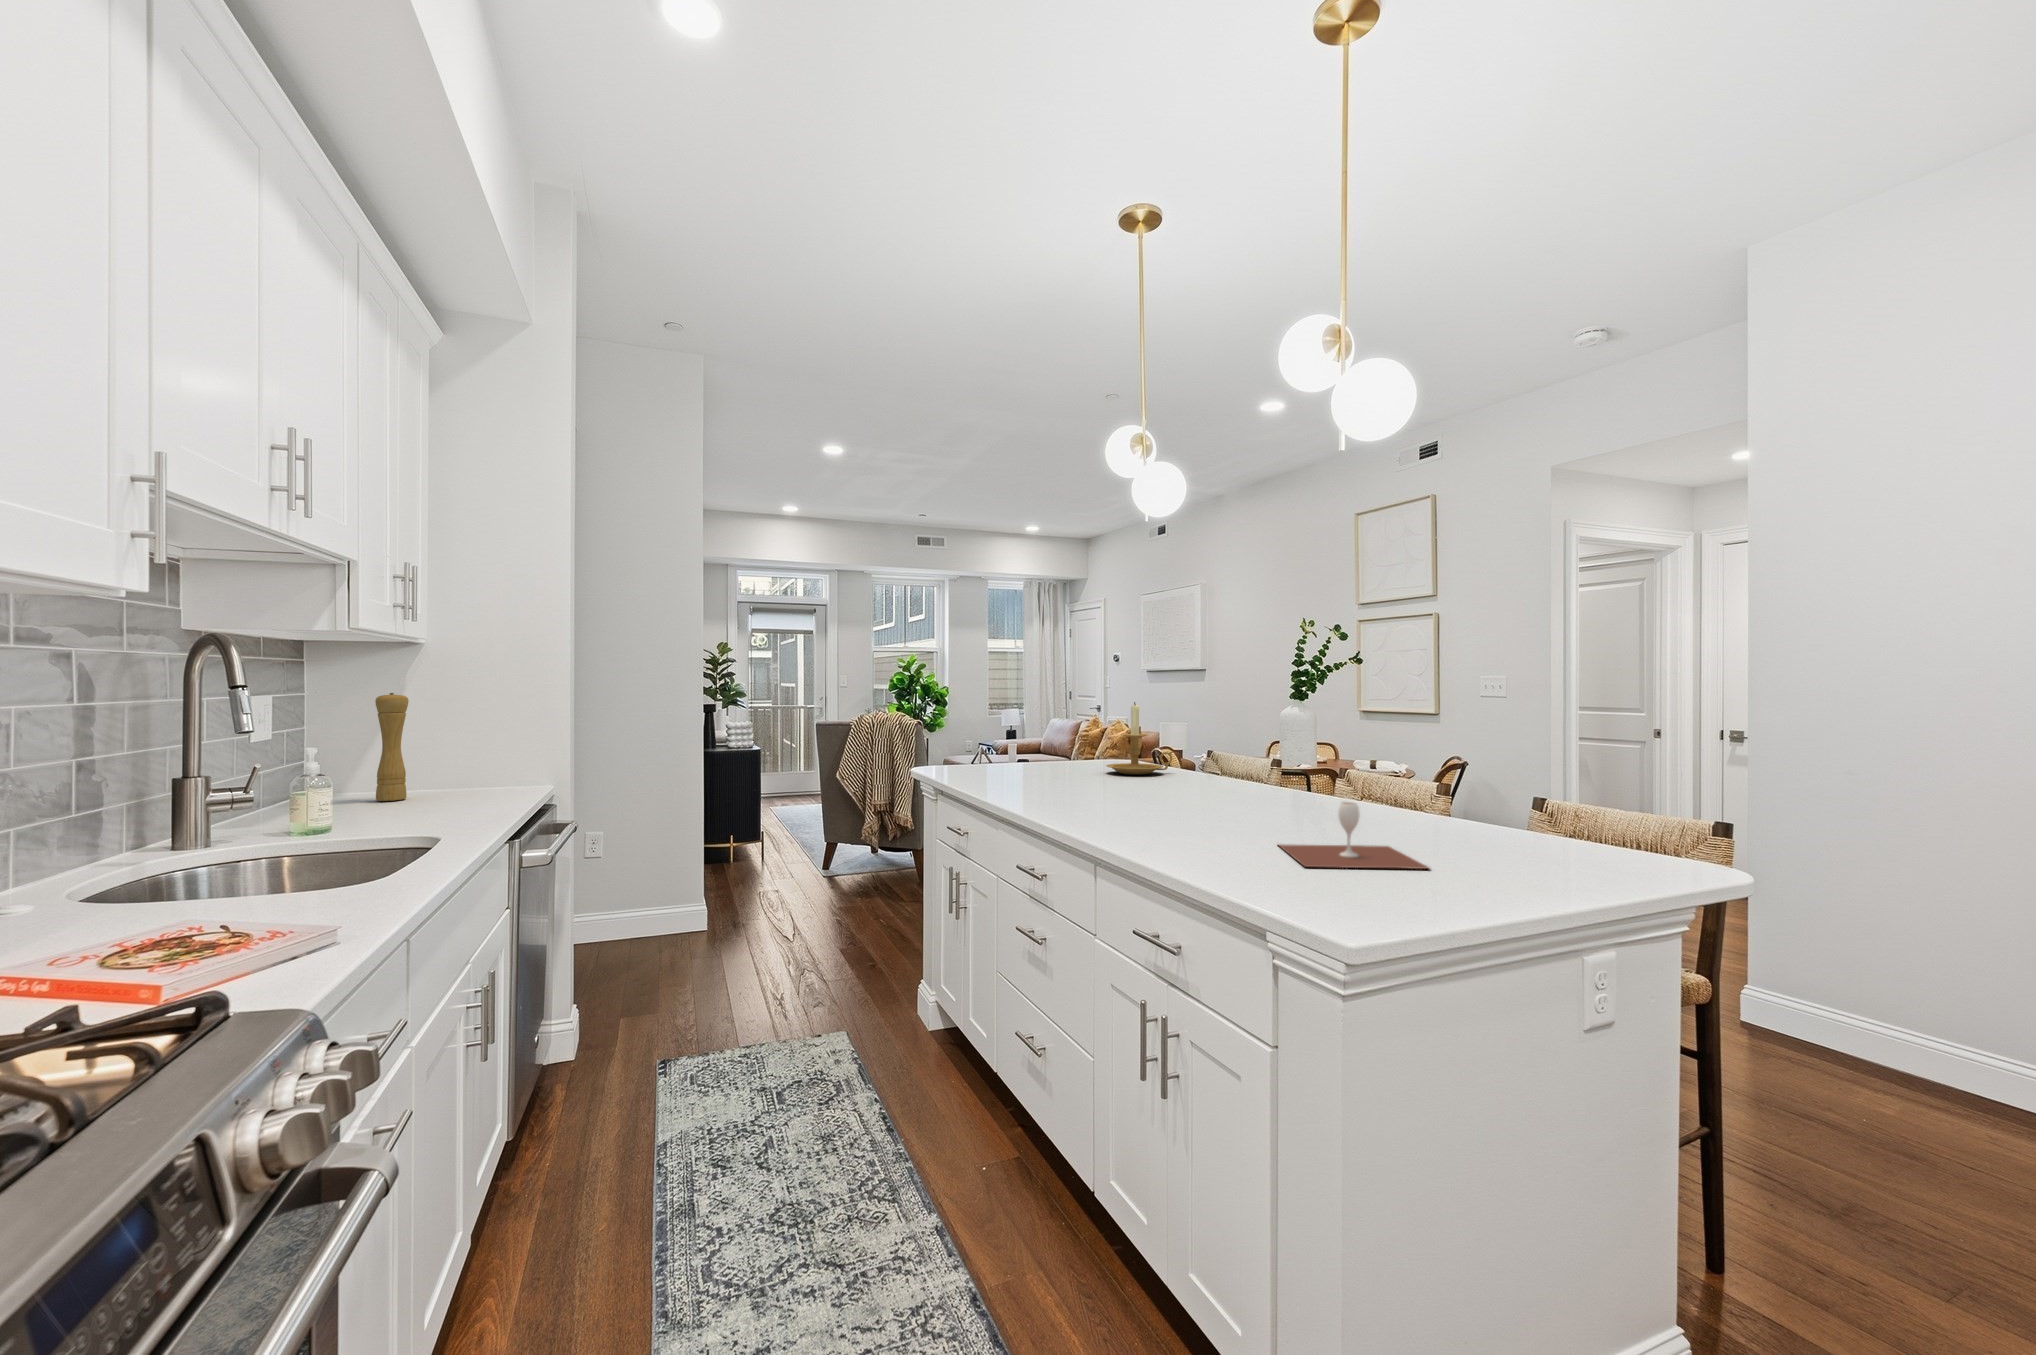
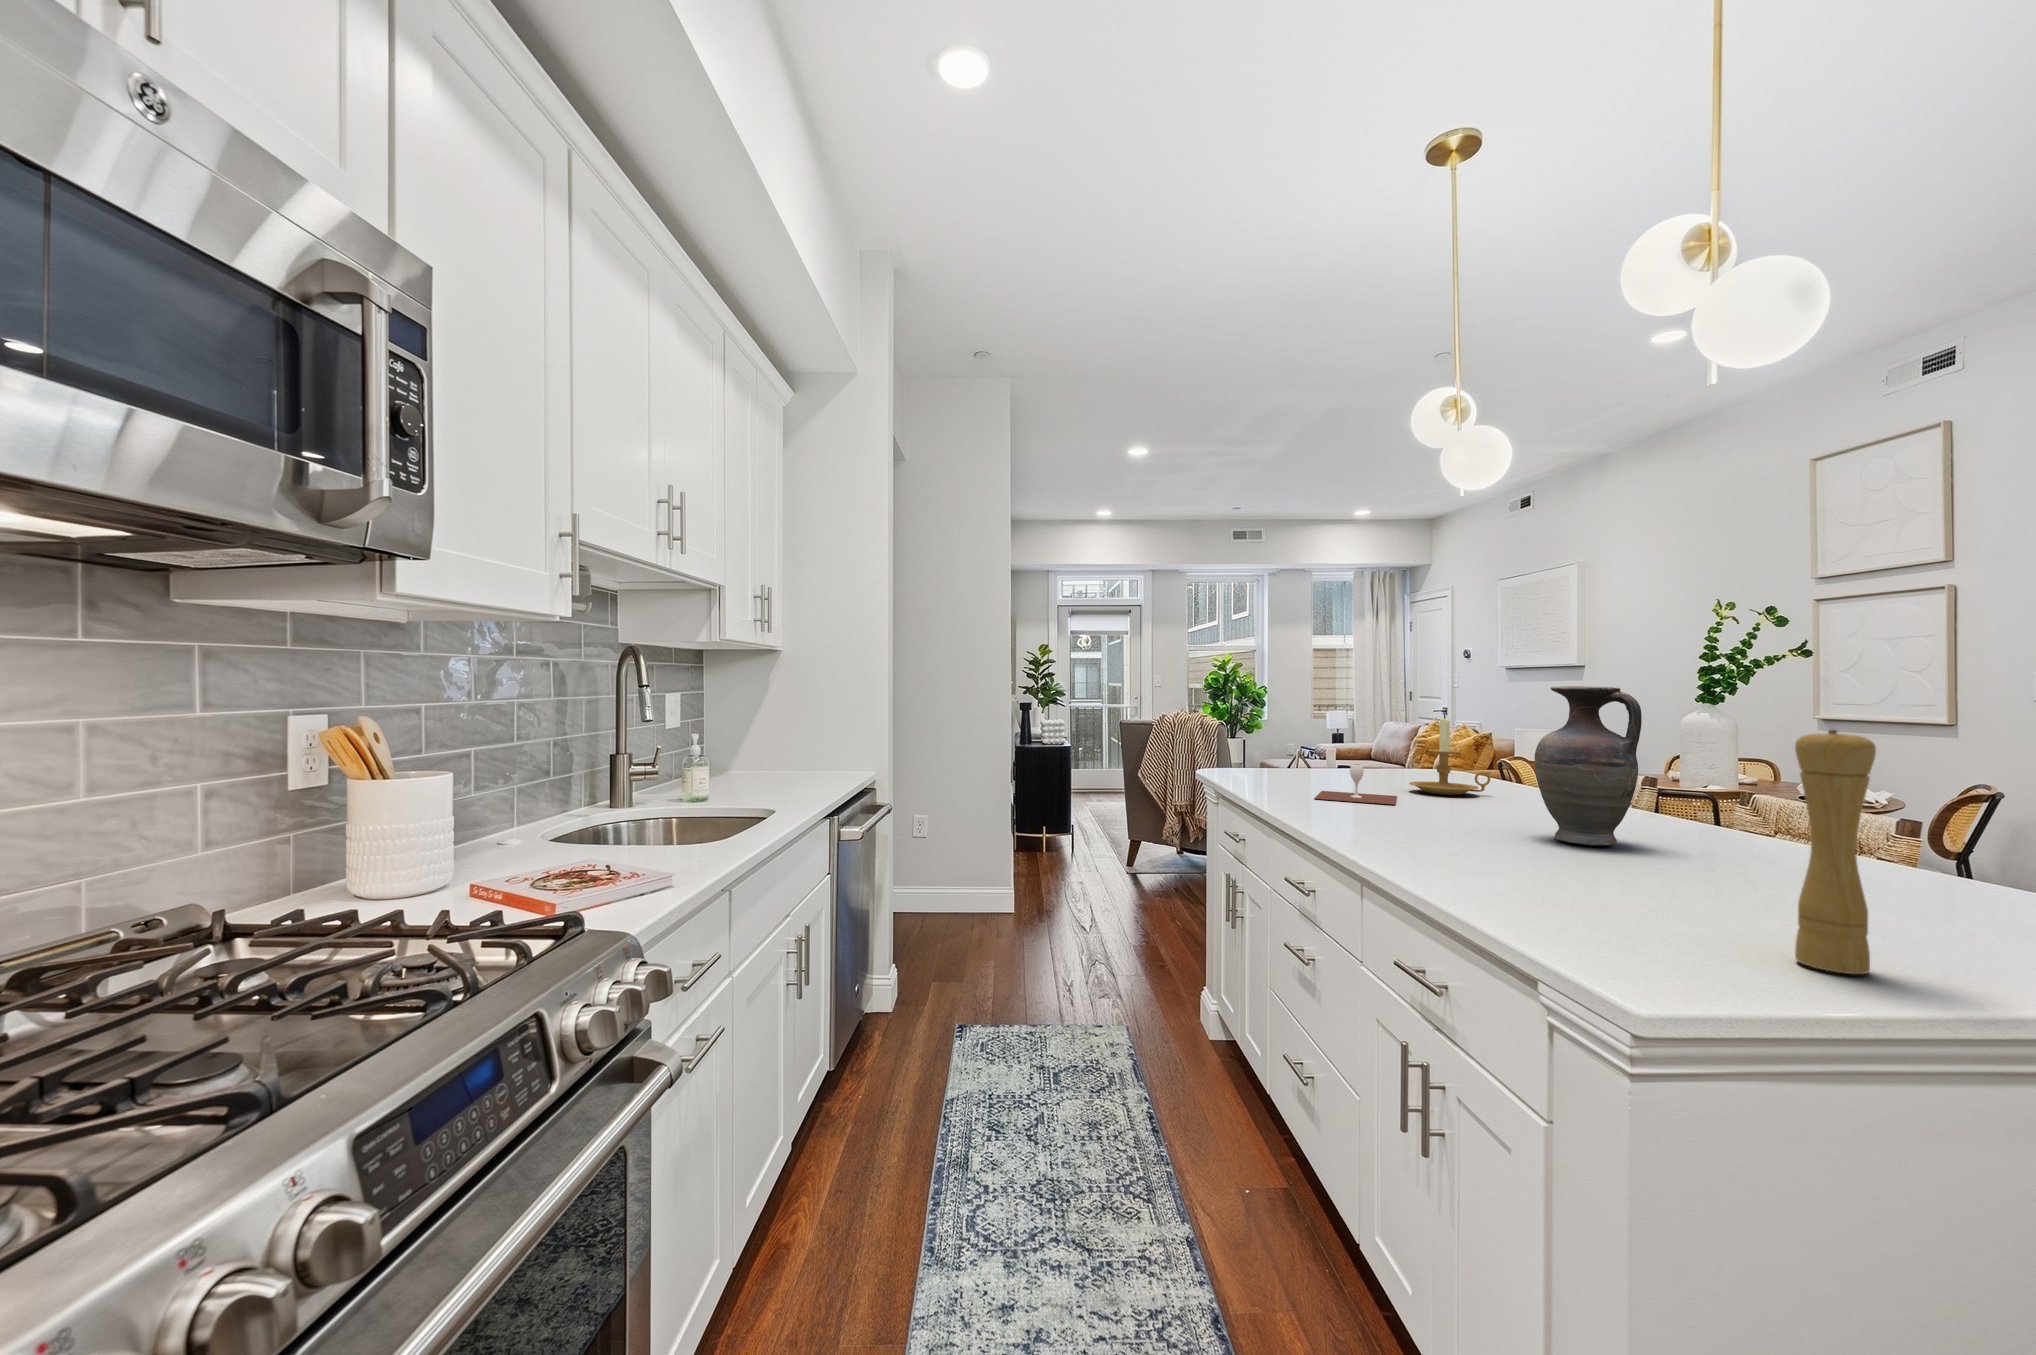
vase: none [1220,673,1299,808] -> present [1534,686,1642,845]
pepper mill: present [375,693,409,801] -> present [1795,730,1876,974]
wine glass: present [1279,802,1429,869] -> present [1315,764,1397,805]

